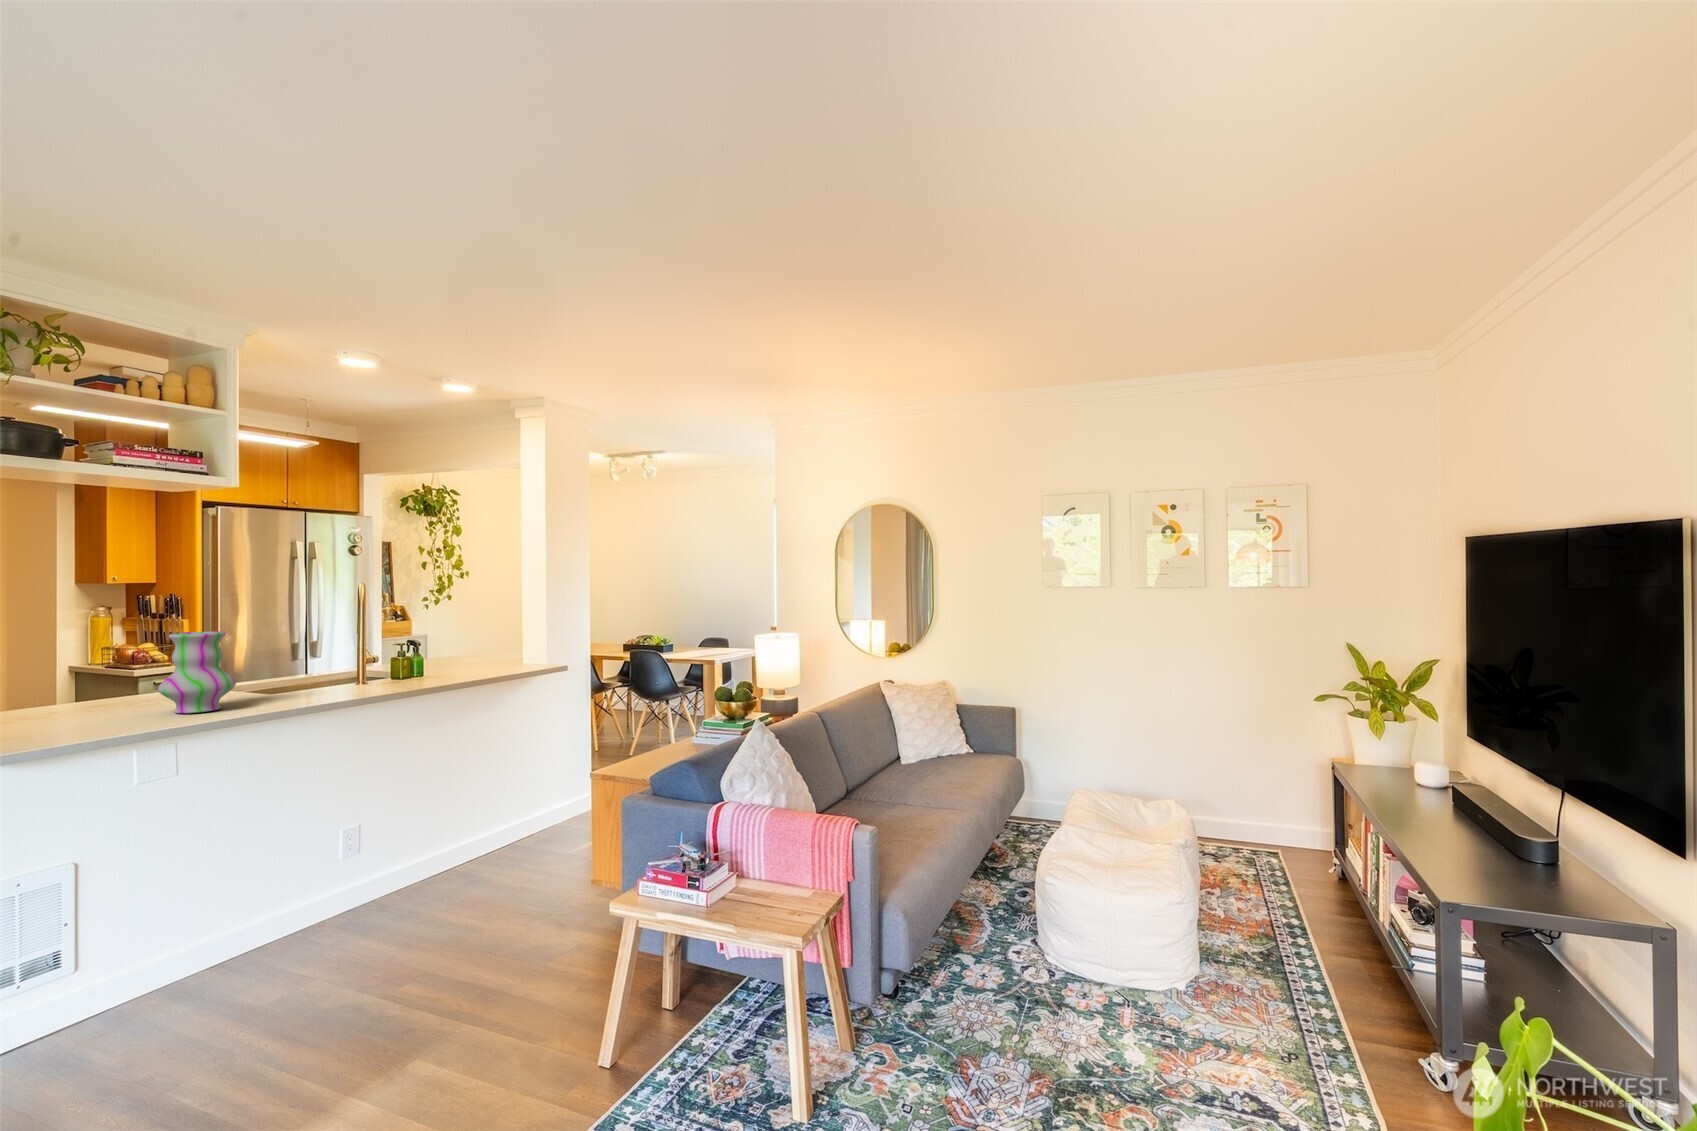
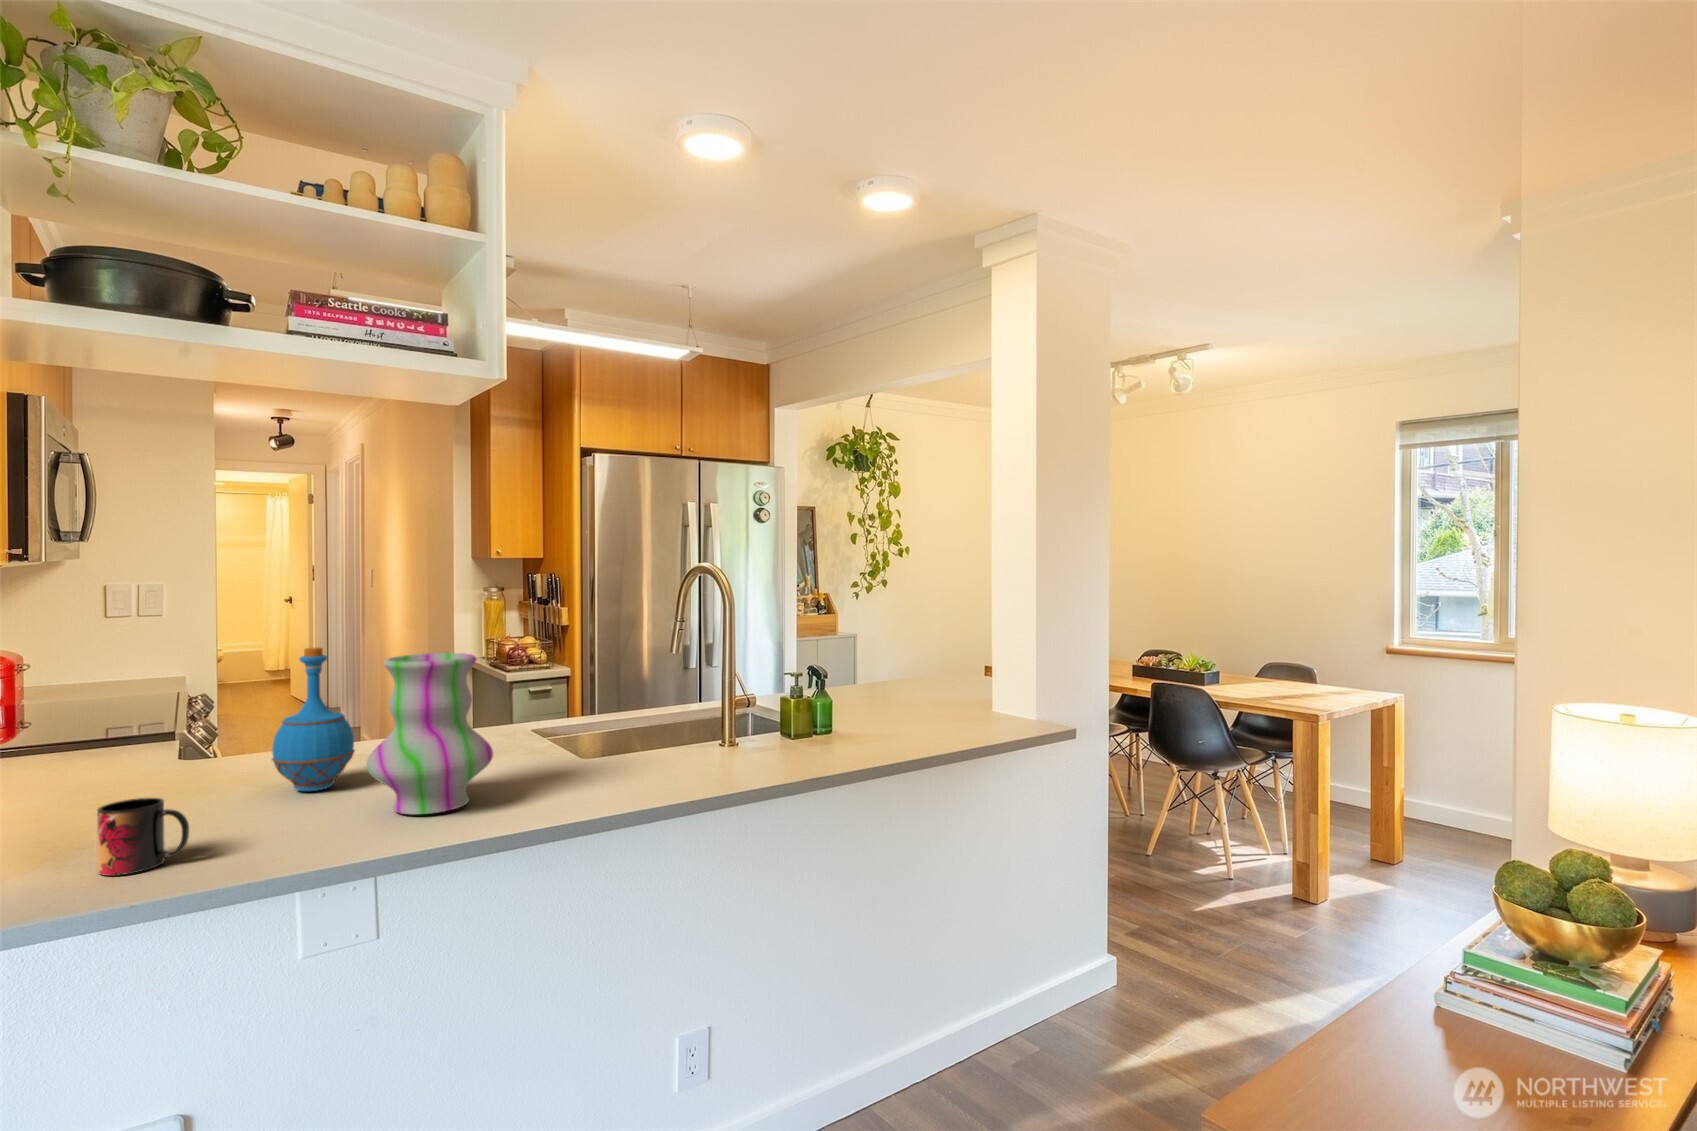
bottle: none [74,633,129,714] -> present [272,647,355,791]
mug: none [32,702,84,738] -> present [97,798,189,876]

